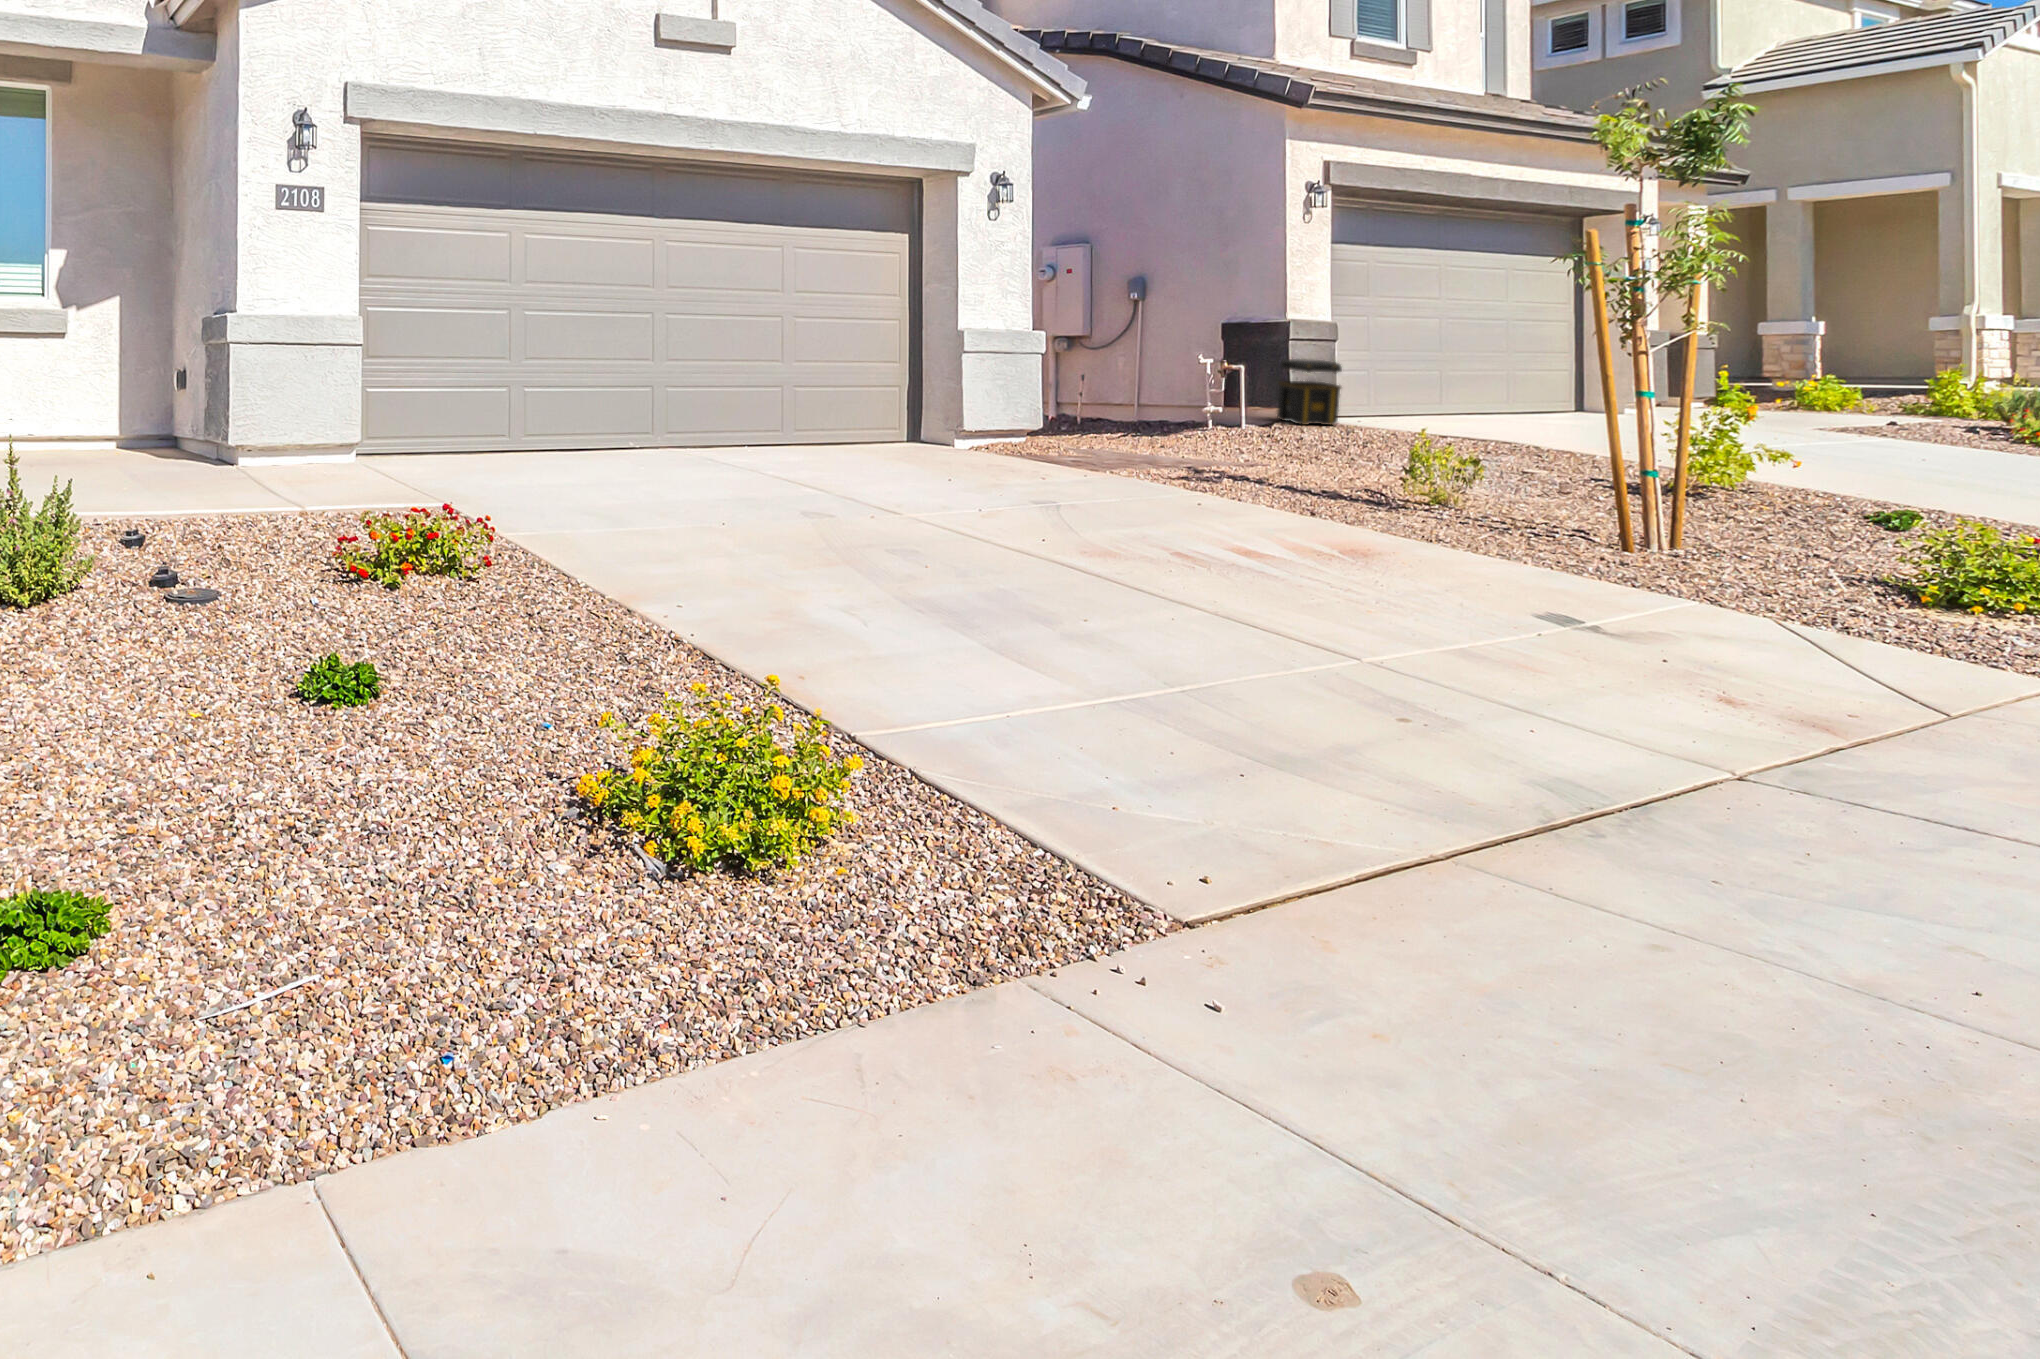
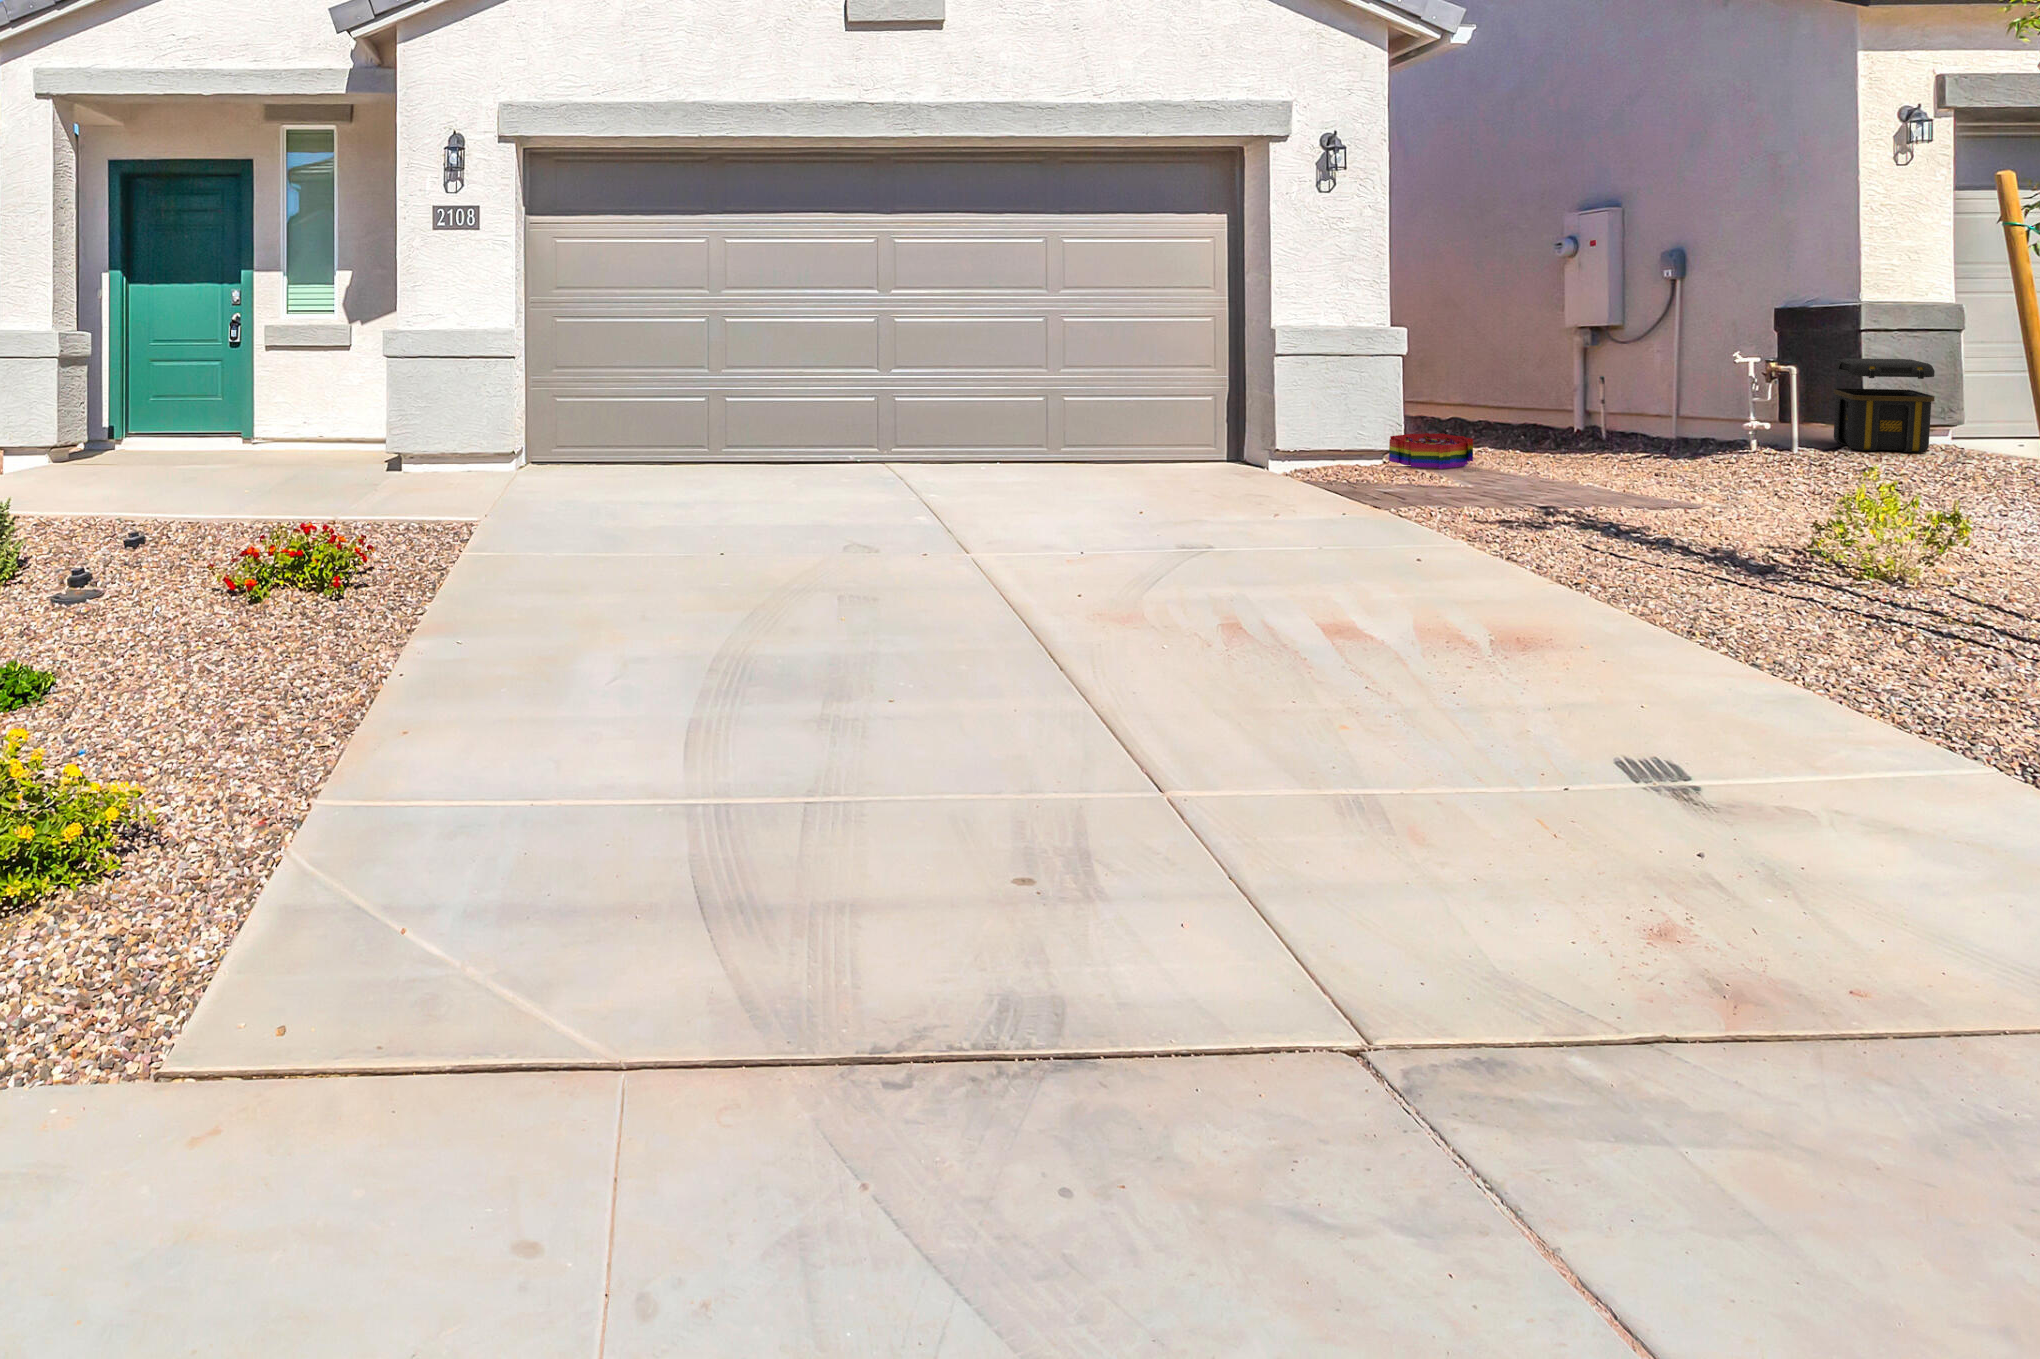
storage bin: none [1042,415,1102,441] -> present [1389,433,1473,469]

